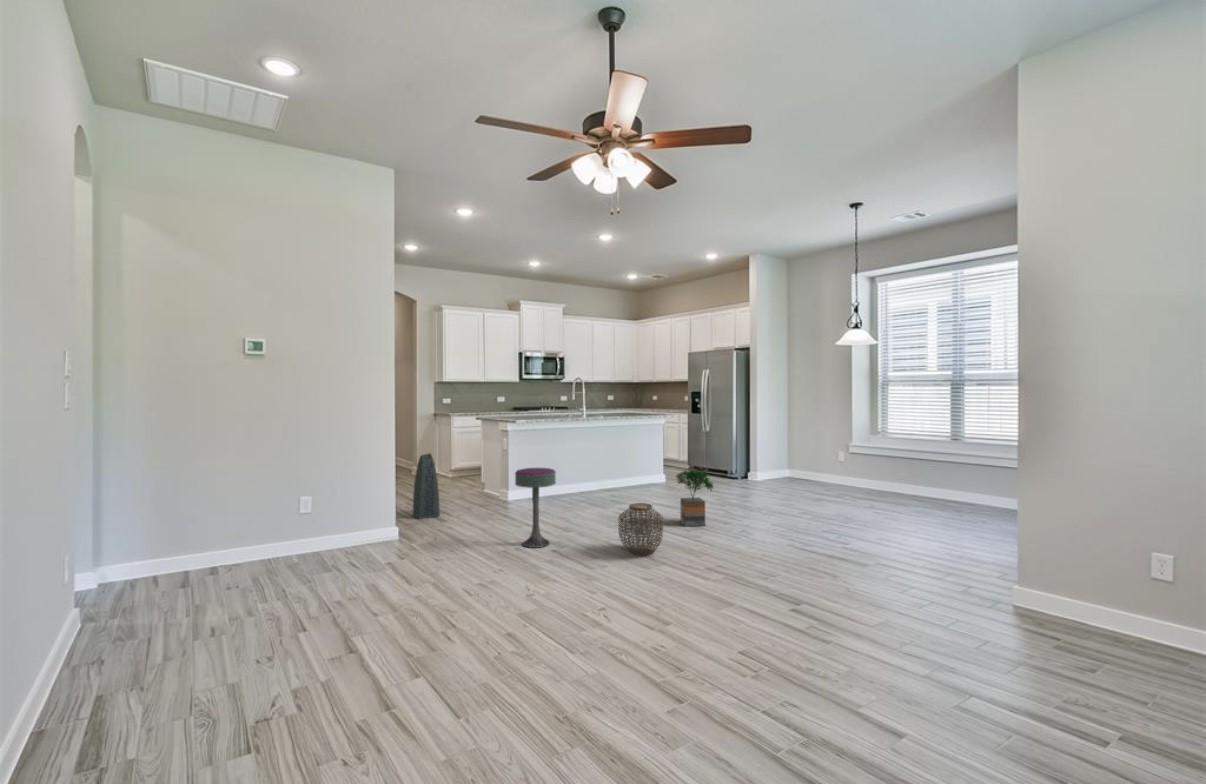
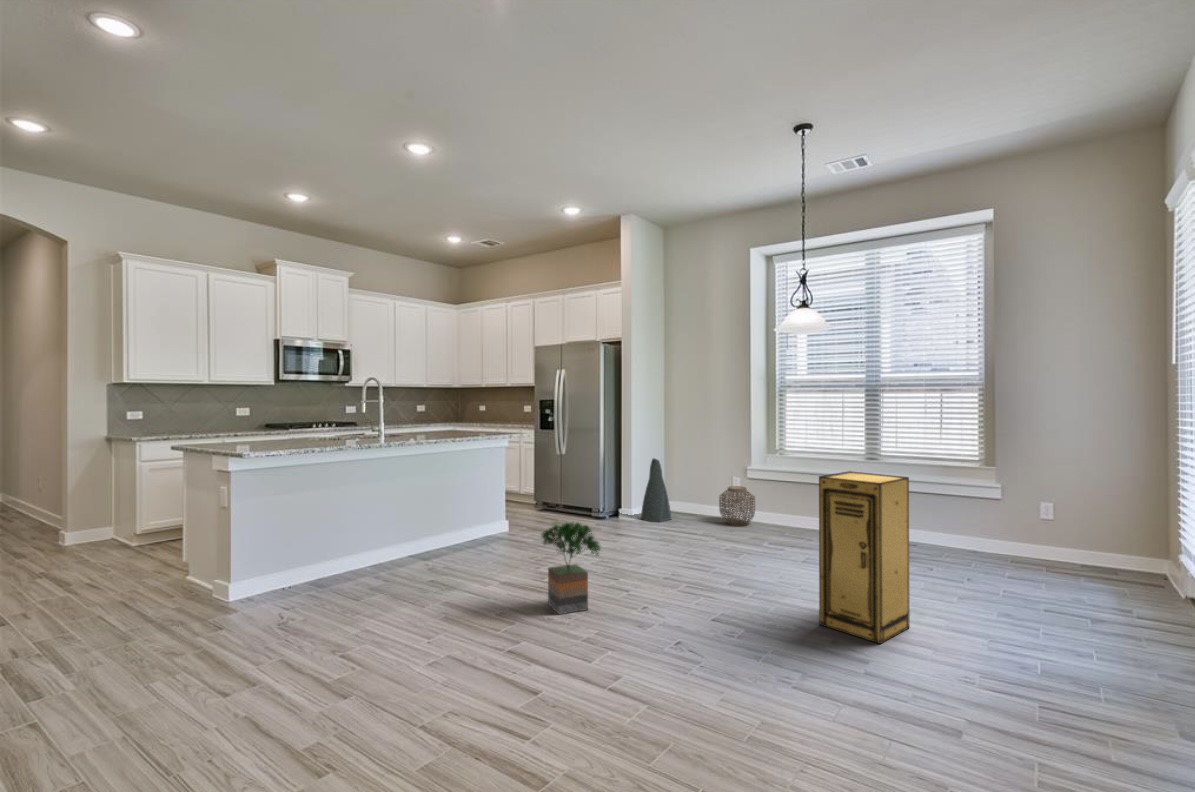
storage cabinet: none [864,442,933,559] -> present [819,471,910,644]
air purifier: present [413,453,440,518] -> present [641,459,671,522]
bar stool: present [515,468,556,548] -> none [249,543,334,703]
woven basket: present [619,503,663,555] -> present [719,486,755,526]

